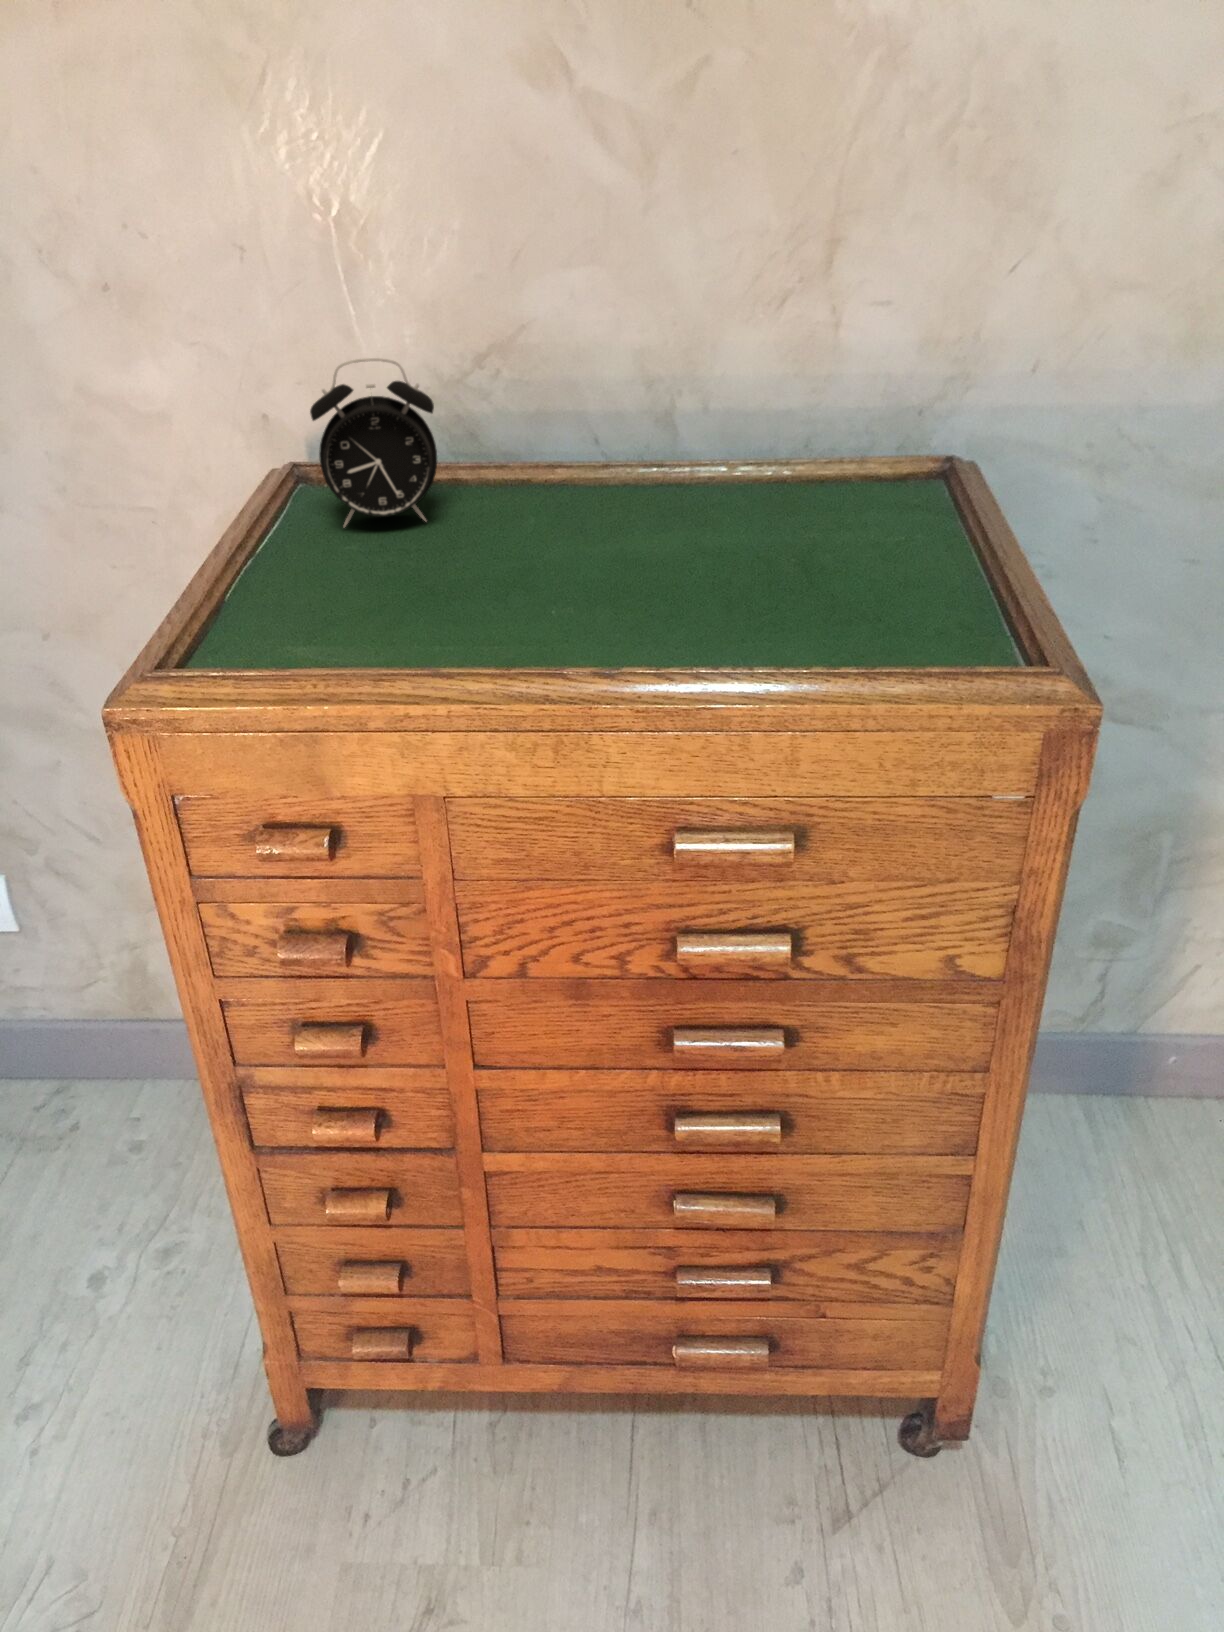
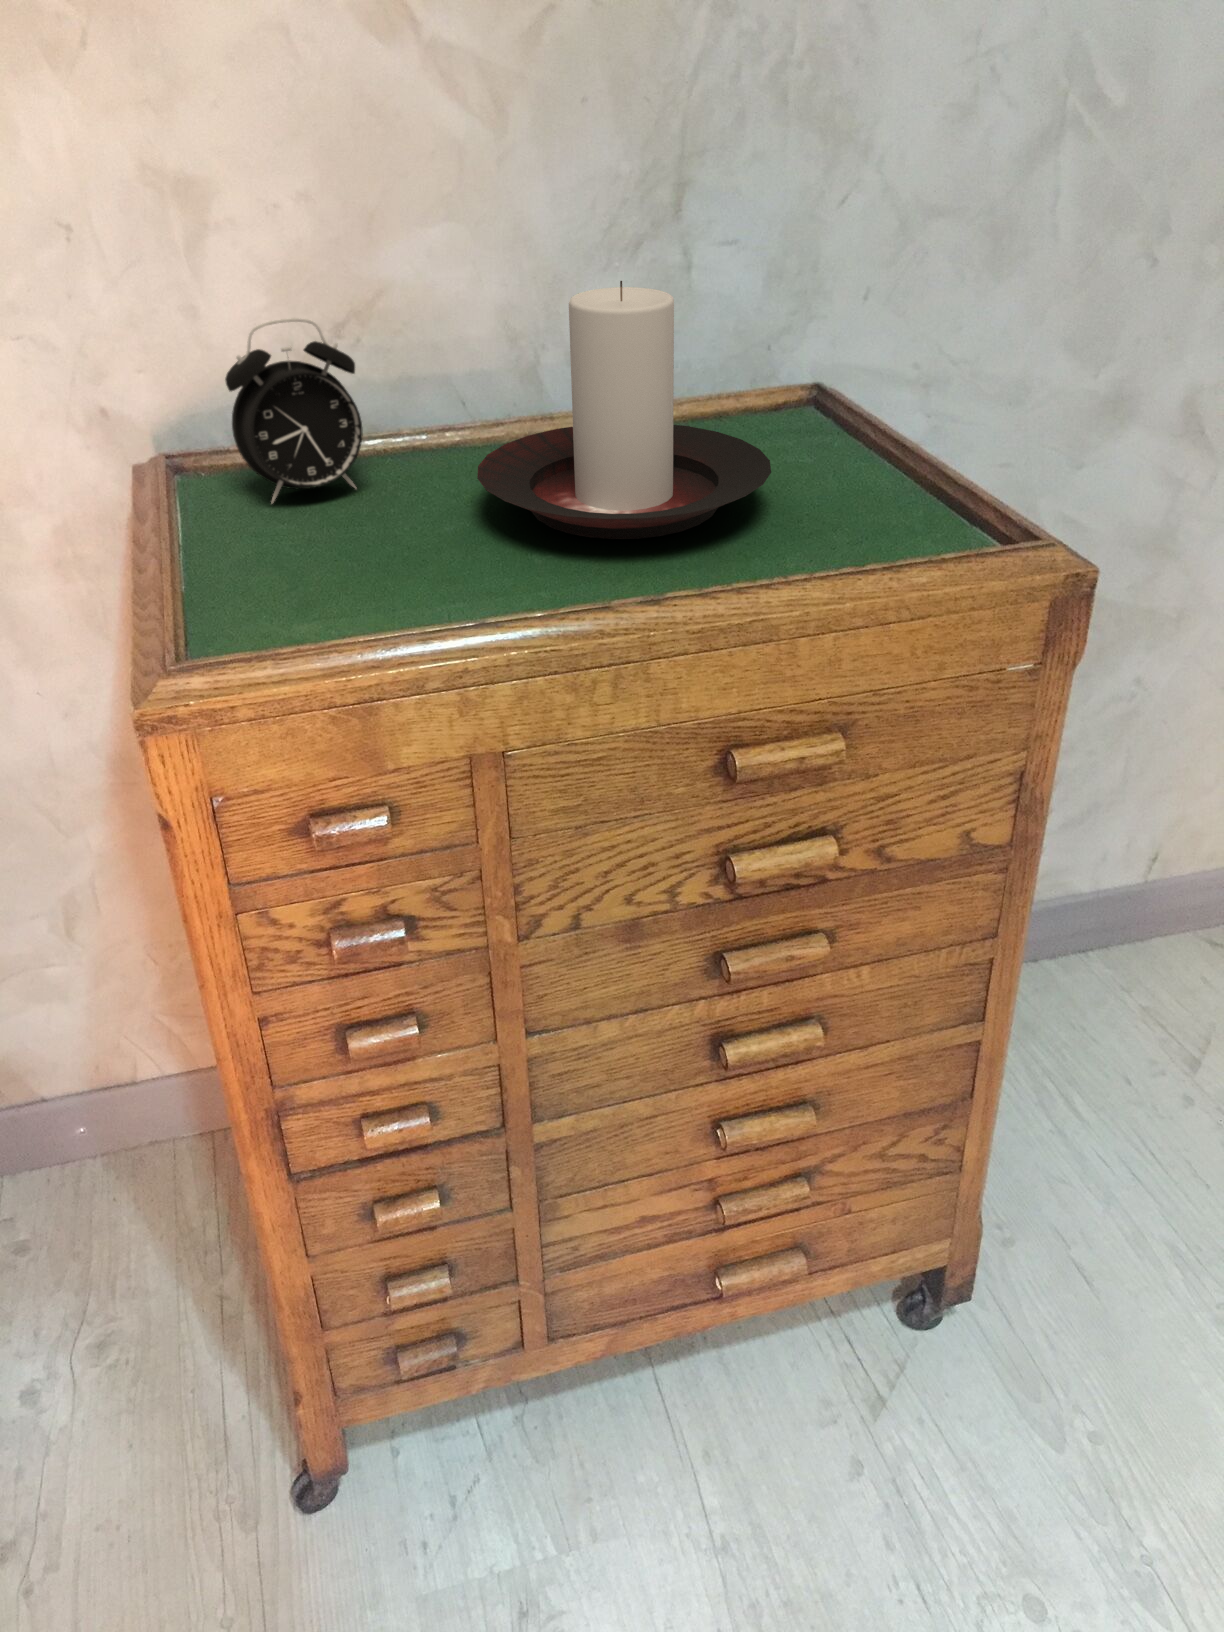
candle holder: none [507,350,801,606] -> present [477,281,771,539]

